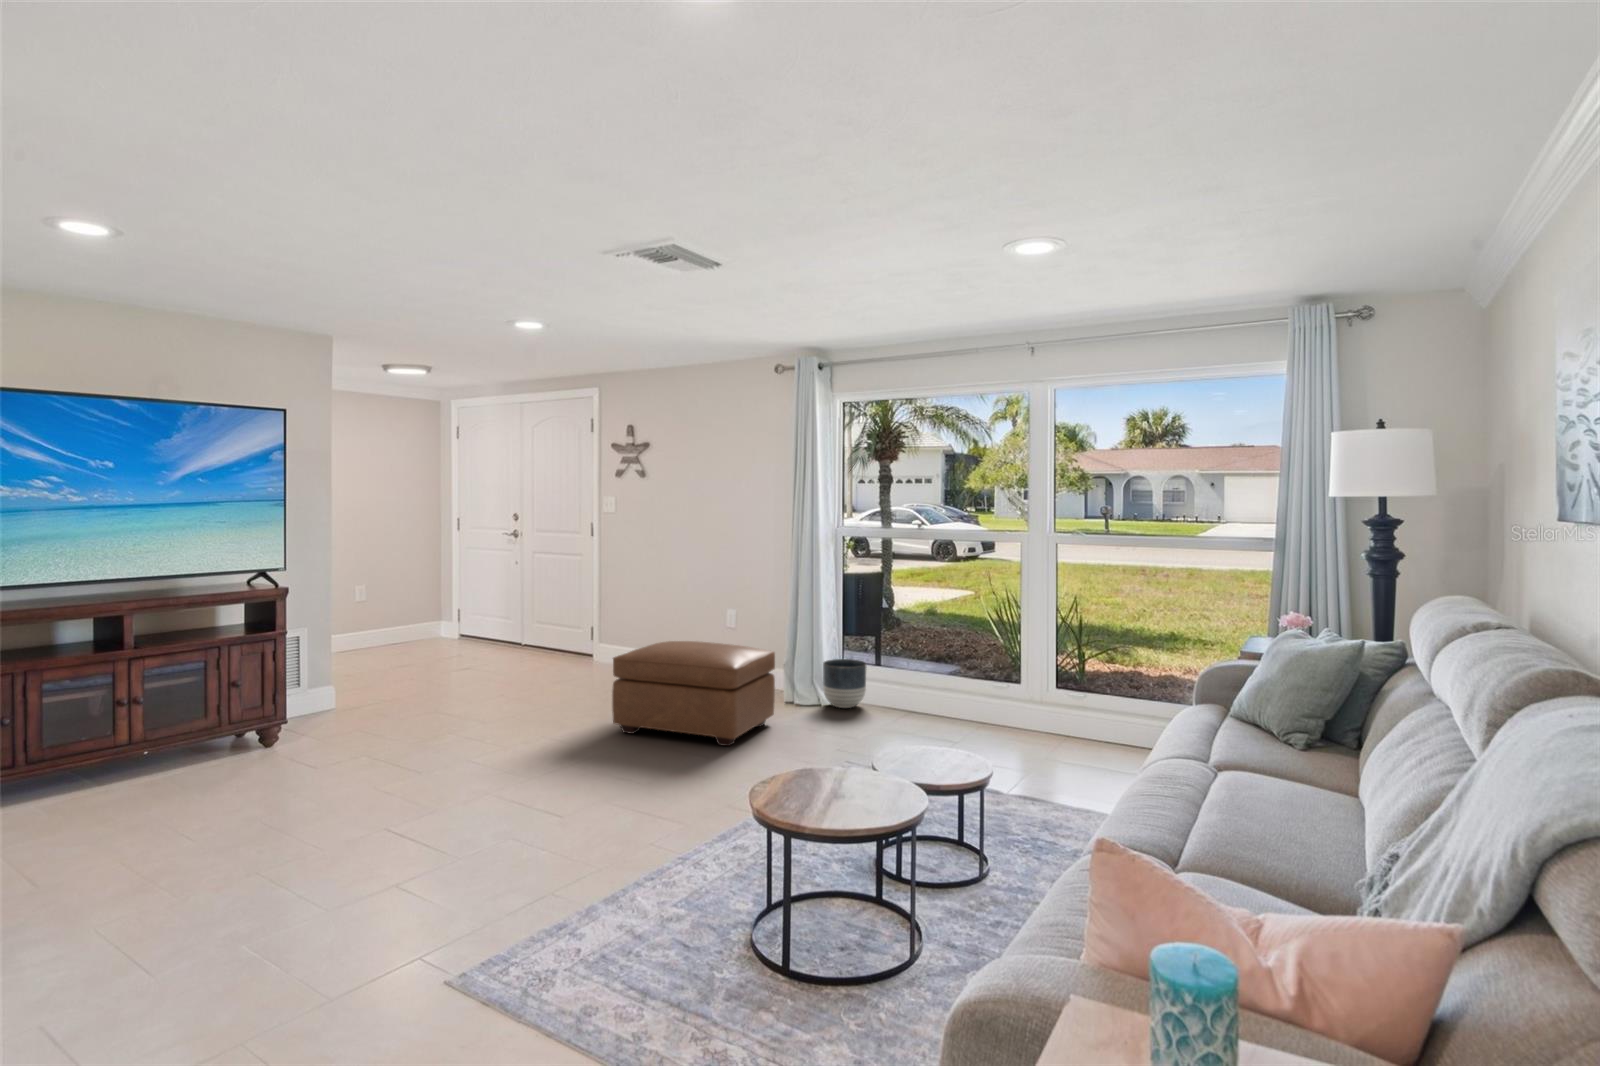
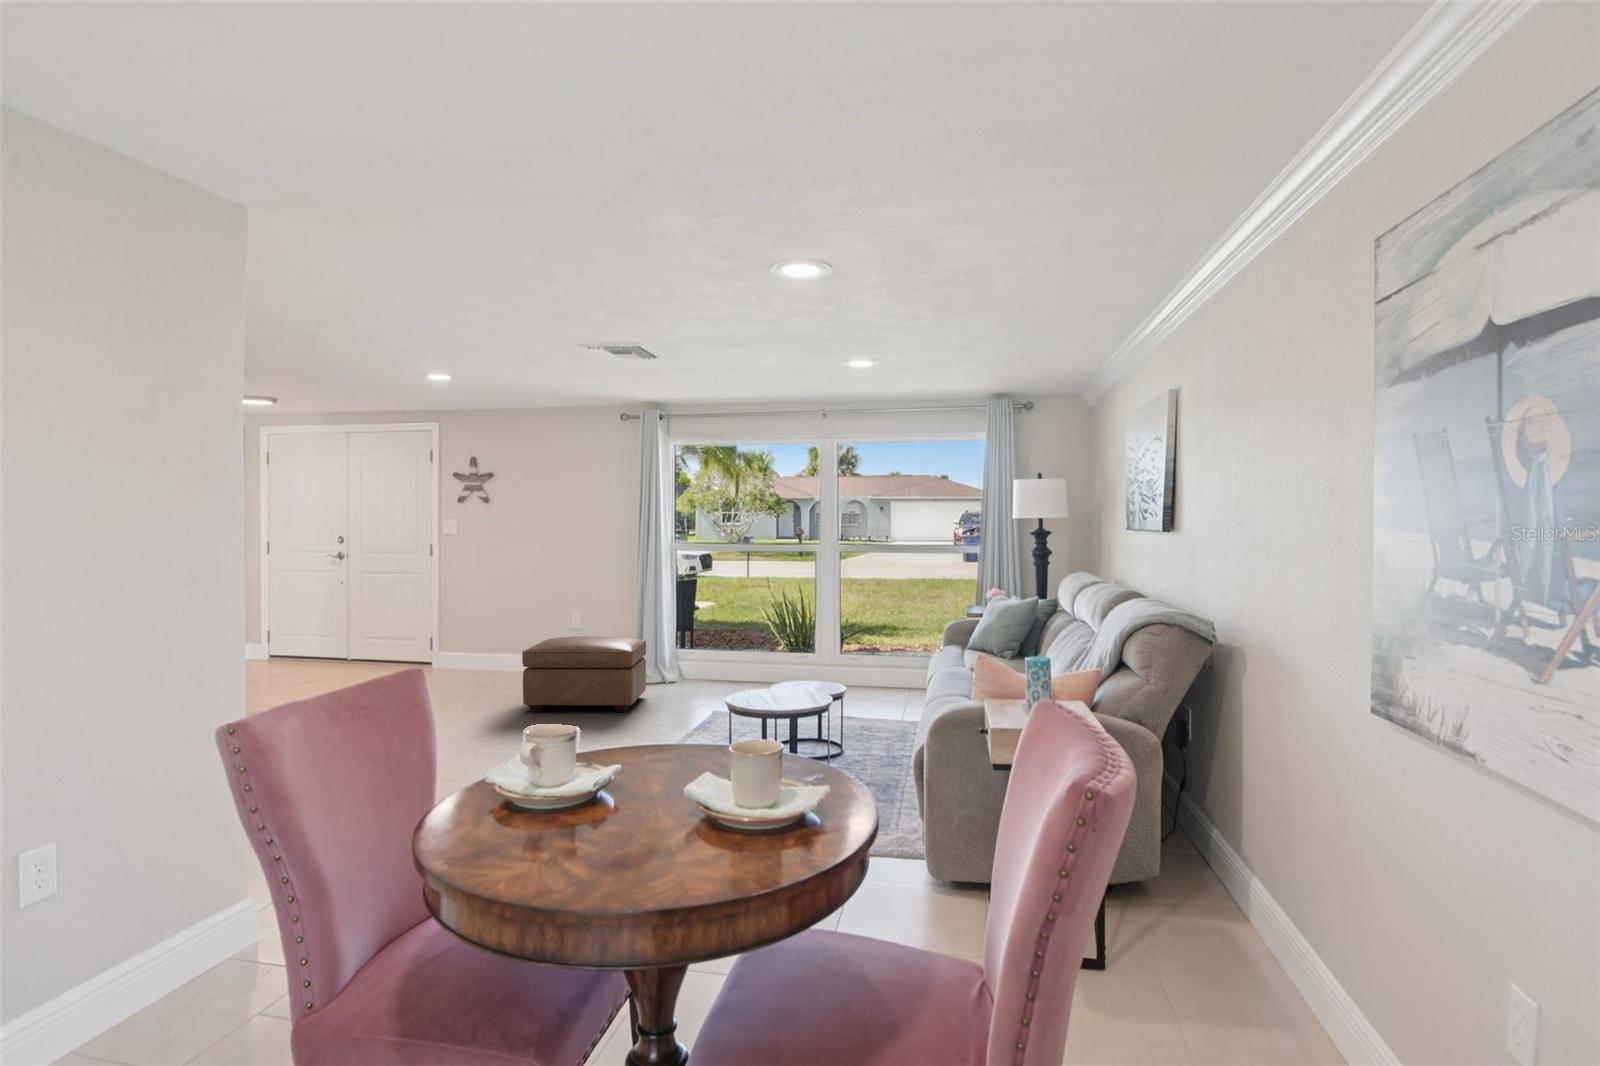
planter: present [823,659,866,708] -> none [672,646,706,683]

